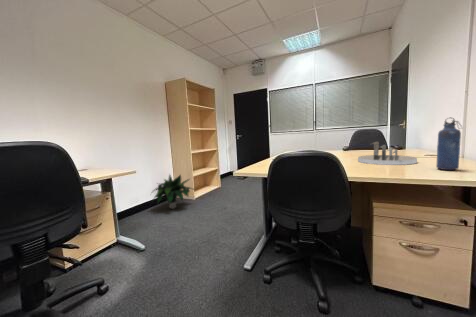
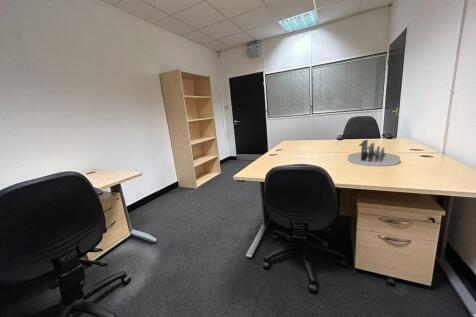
water bottle: present [437,117,461,170] -> none [413,128,437,175]
potted plant: present [154,175,191,209] -> none [155,166,198,200]

